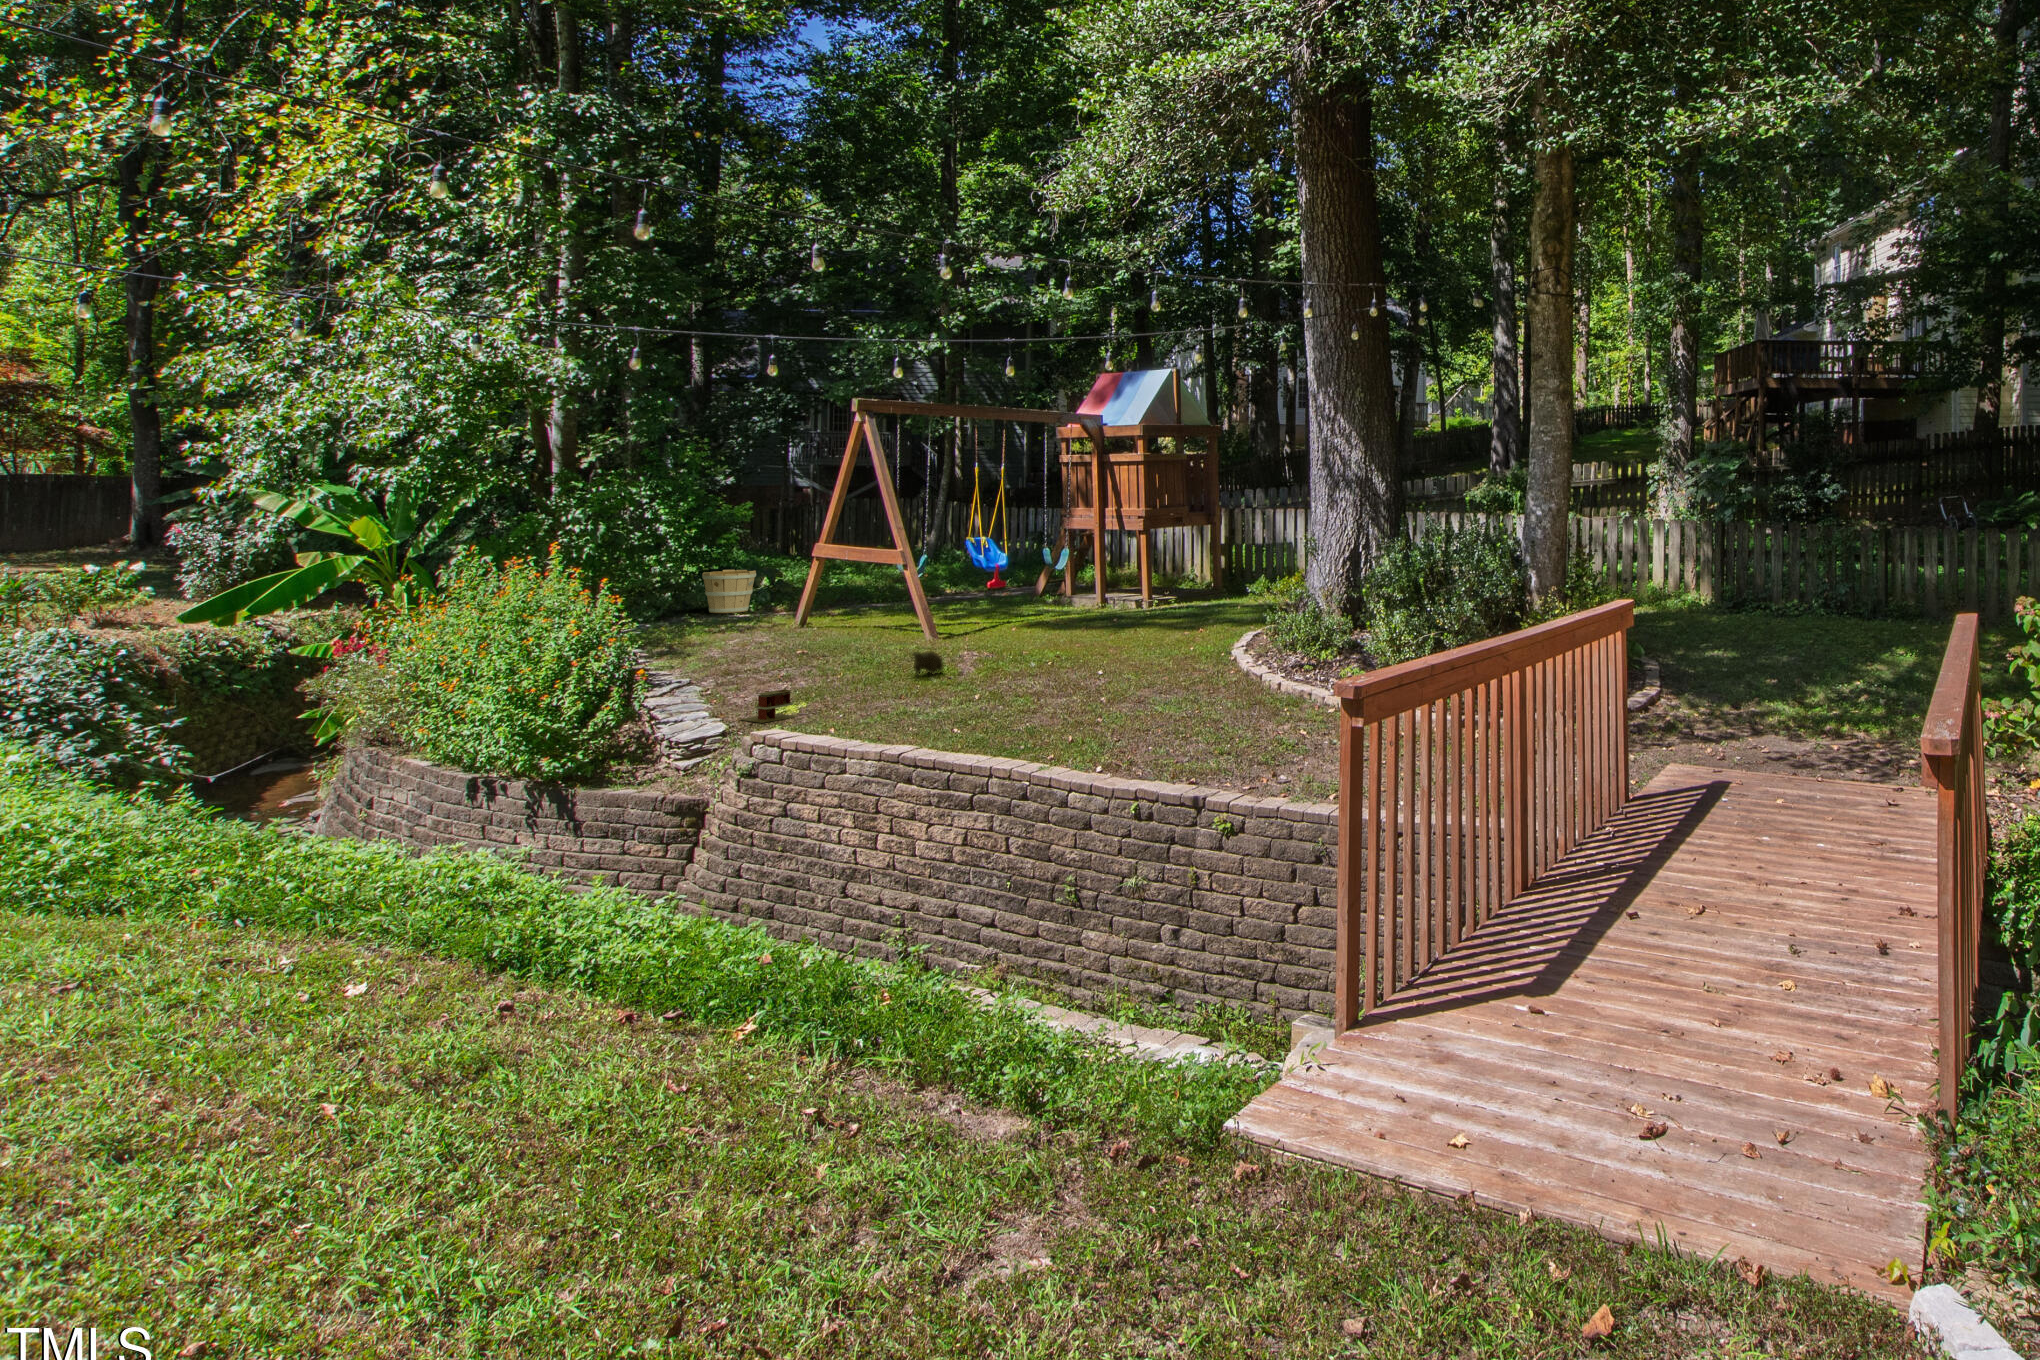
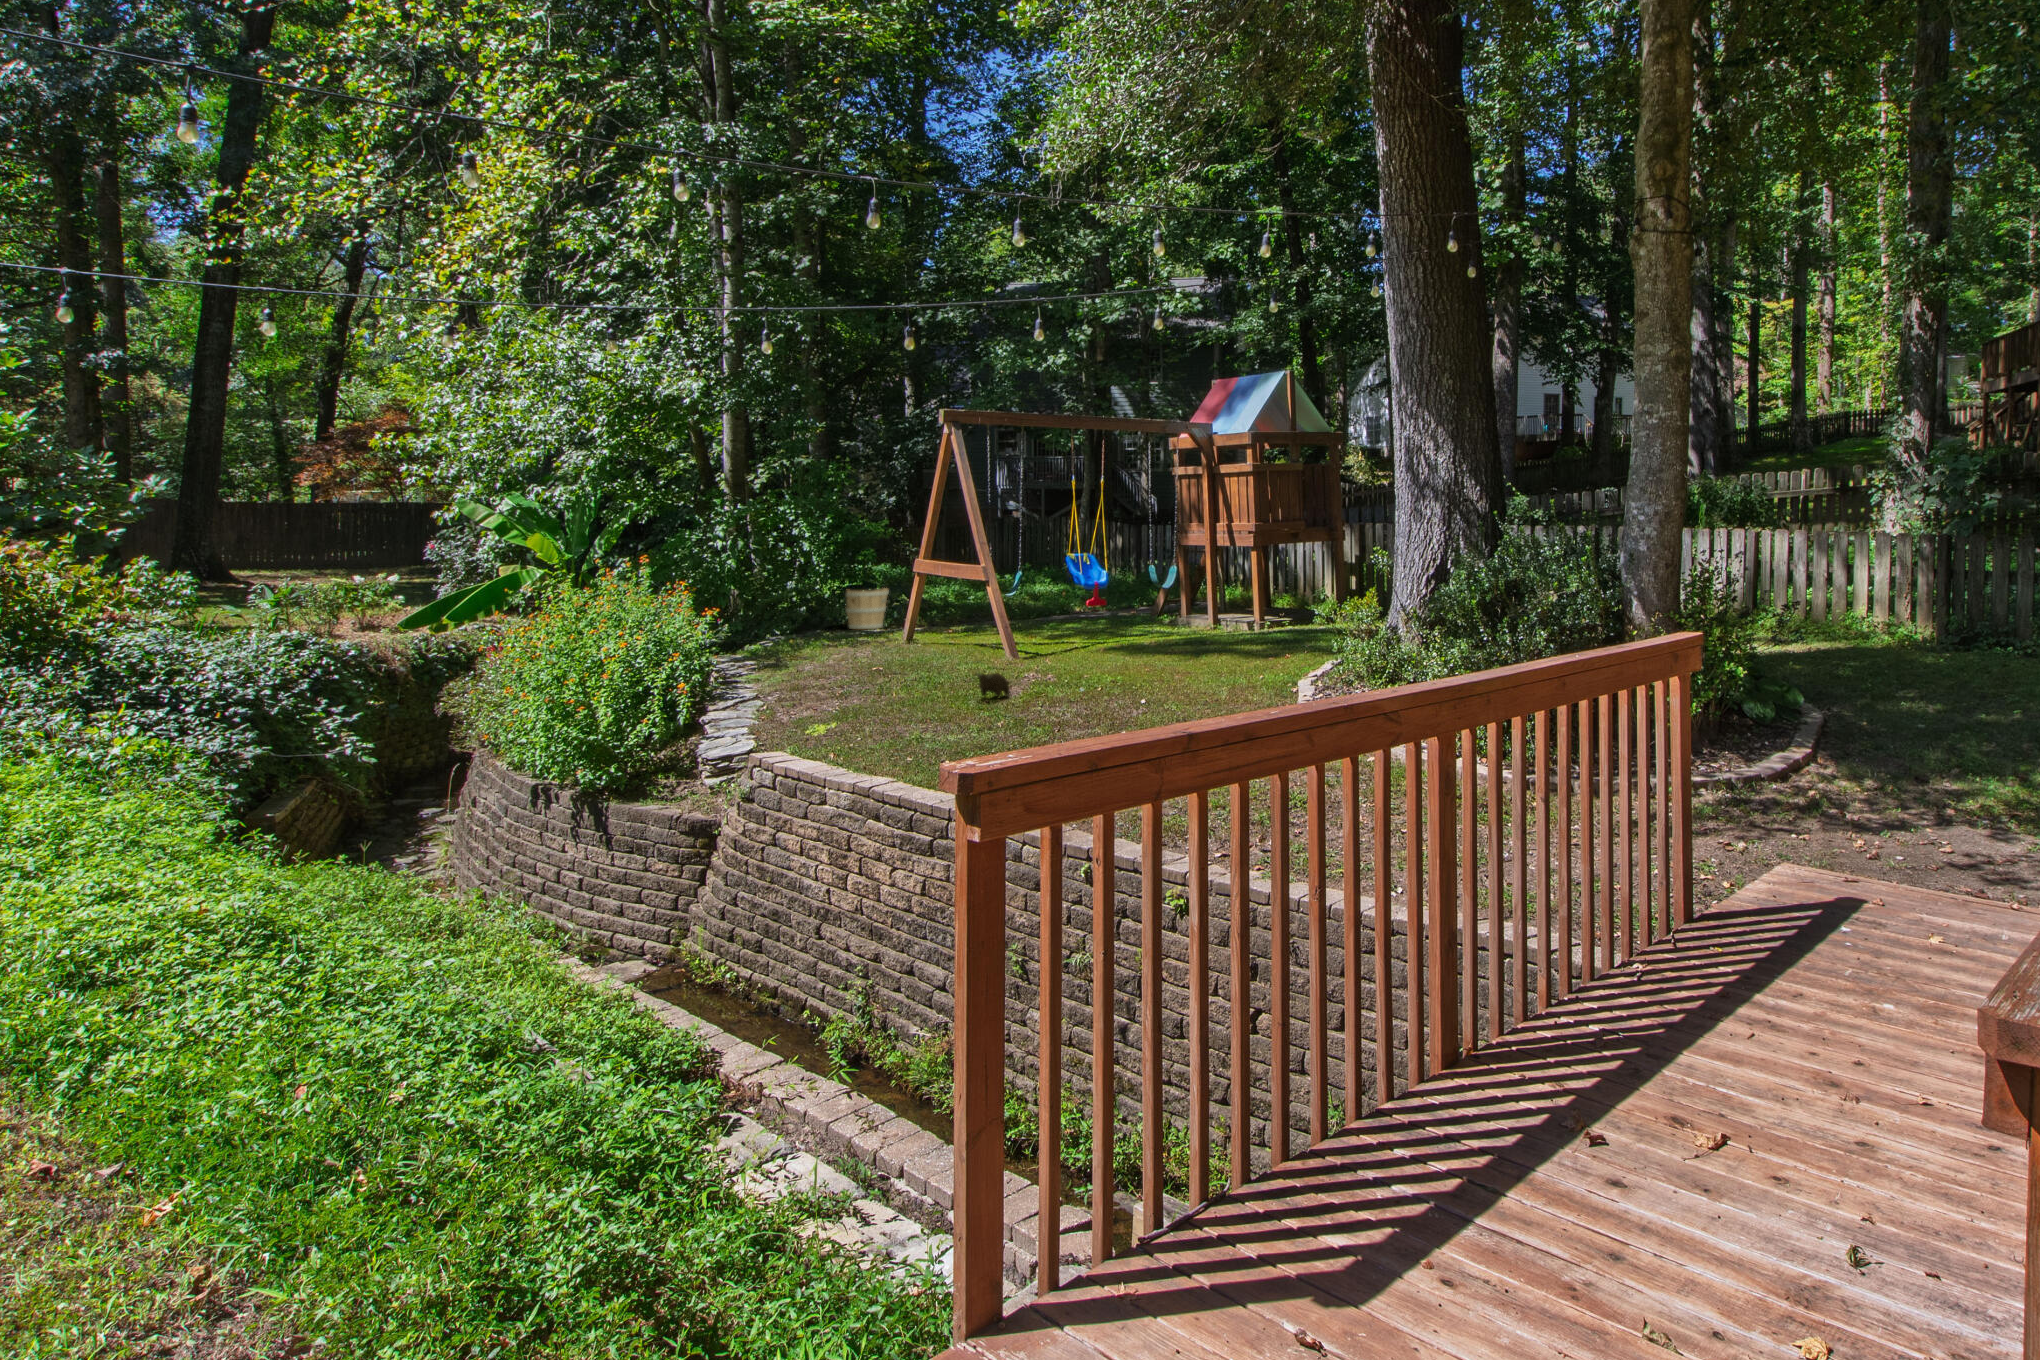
toy house: present [740,688,798,723] -> none [795,706,860,742]

